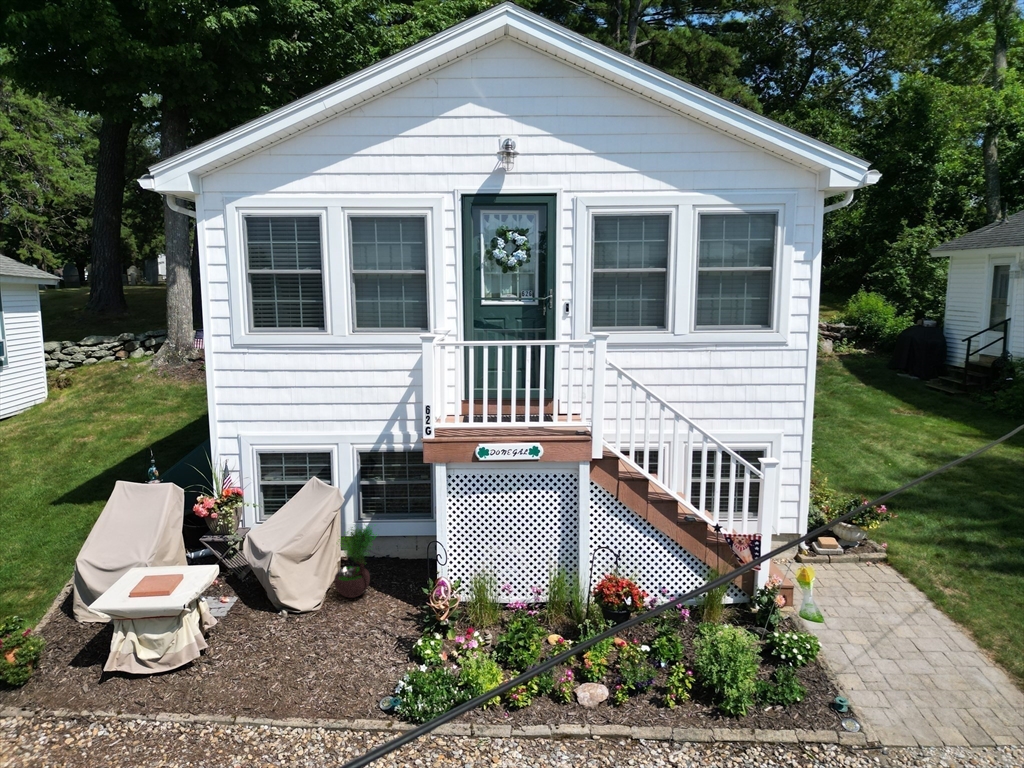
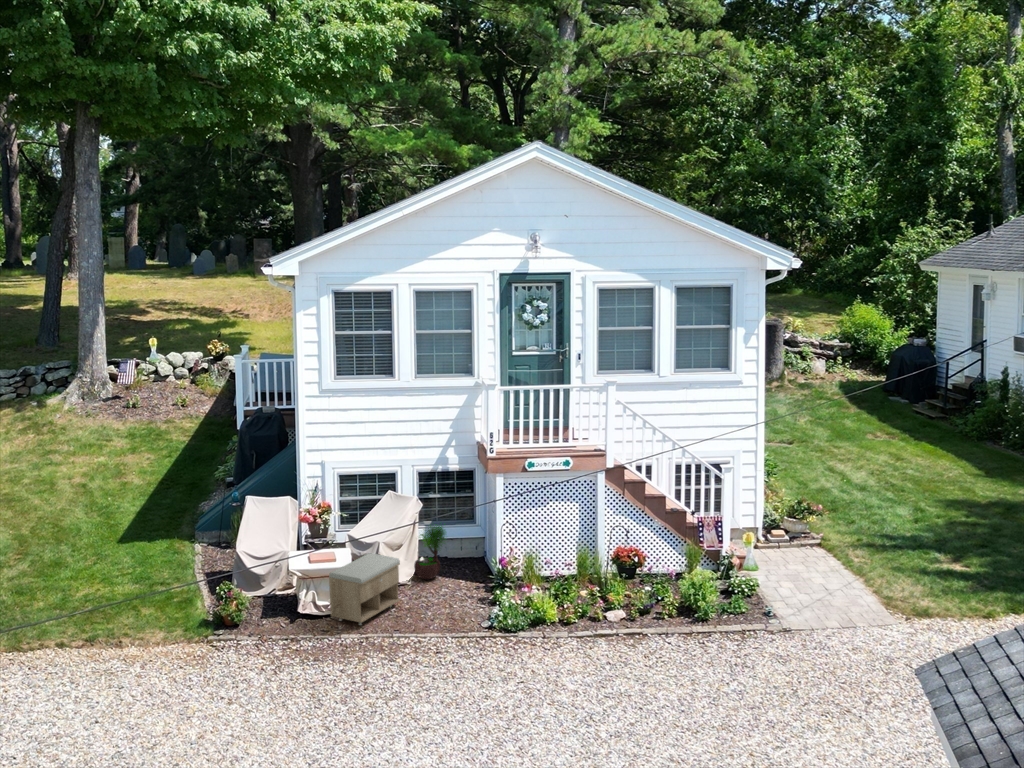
storage bench: none [165,569,288,688] -> present [329,553,400,625]

